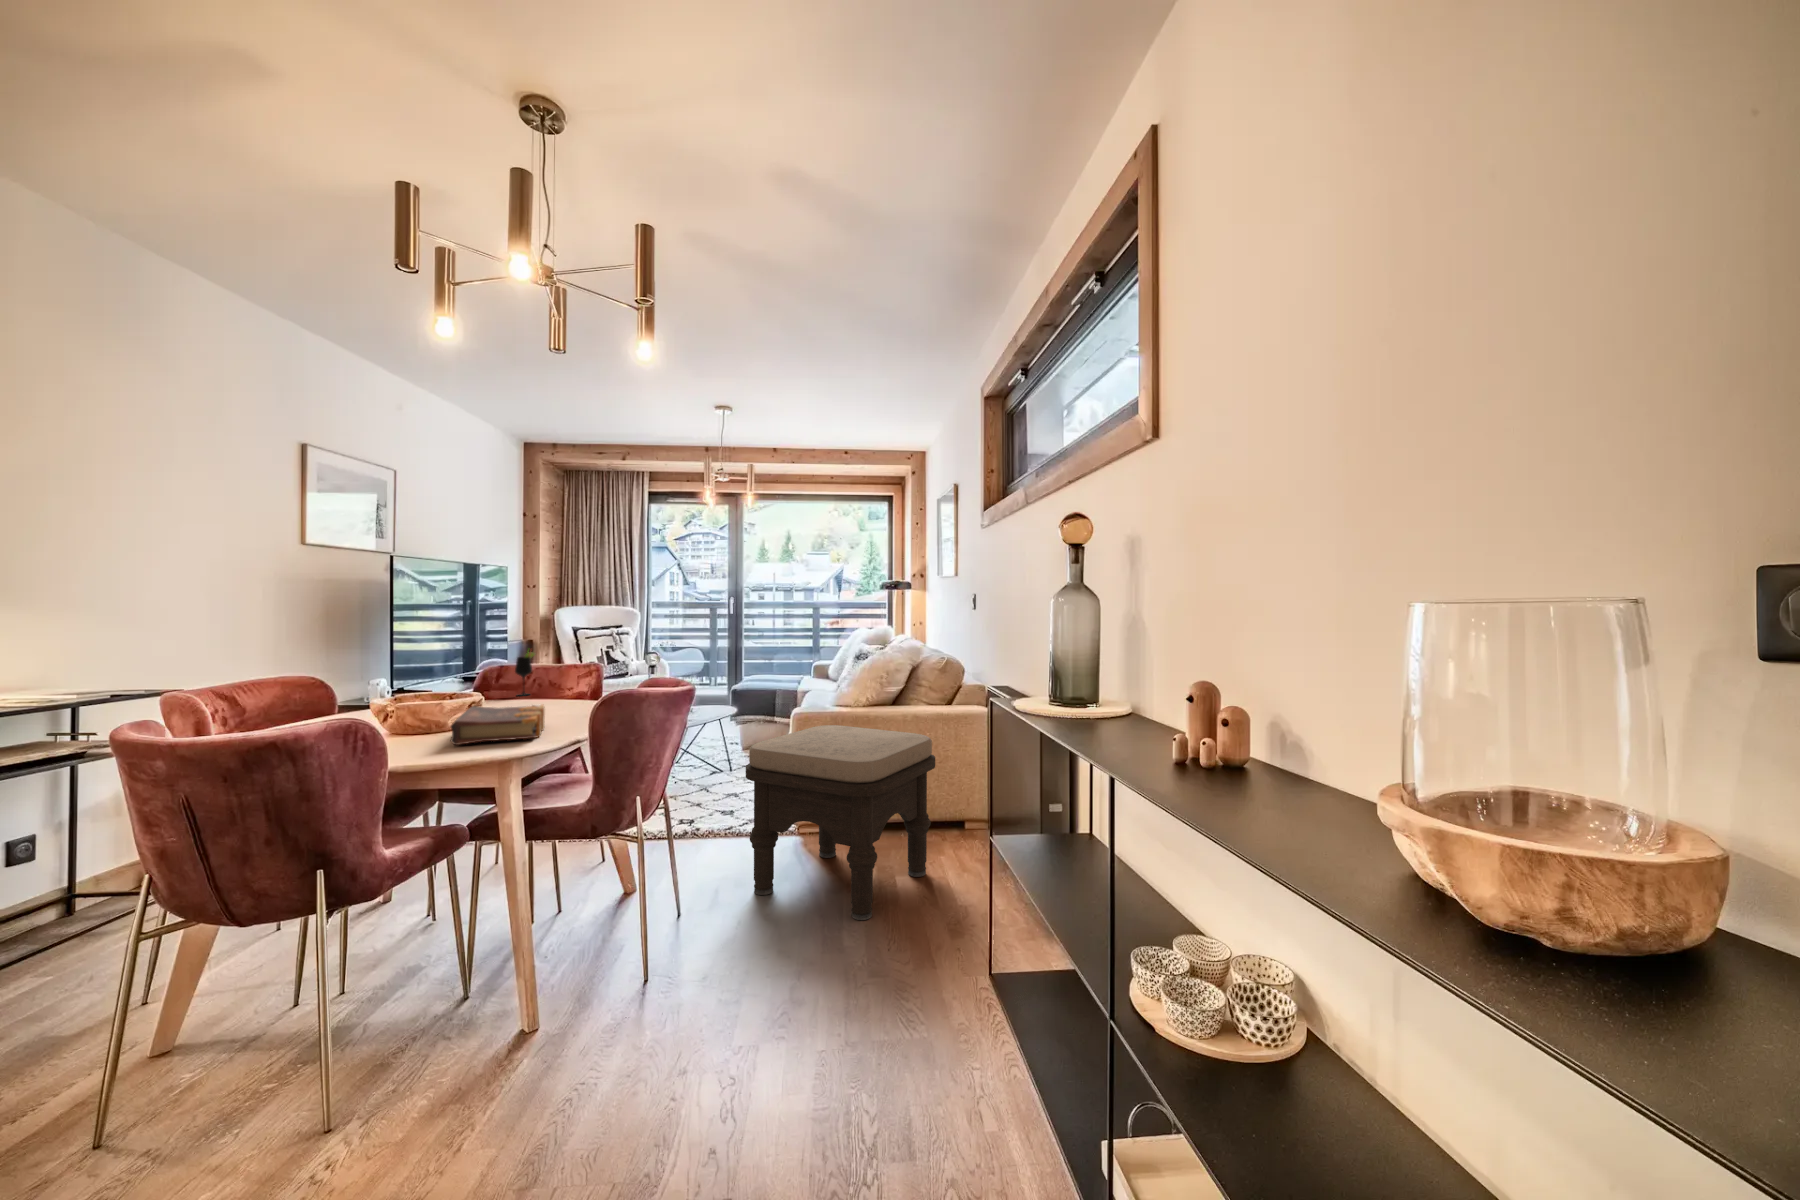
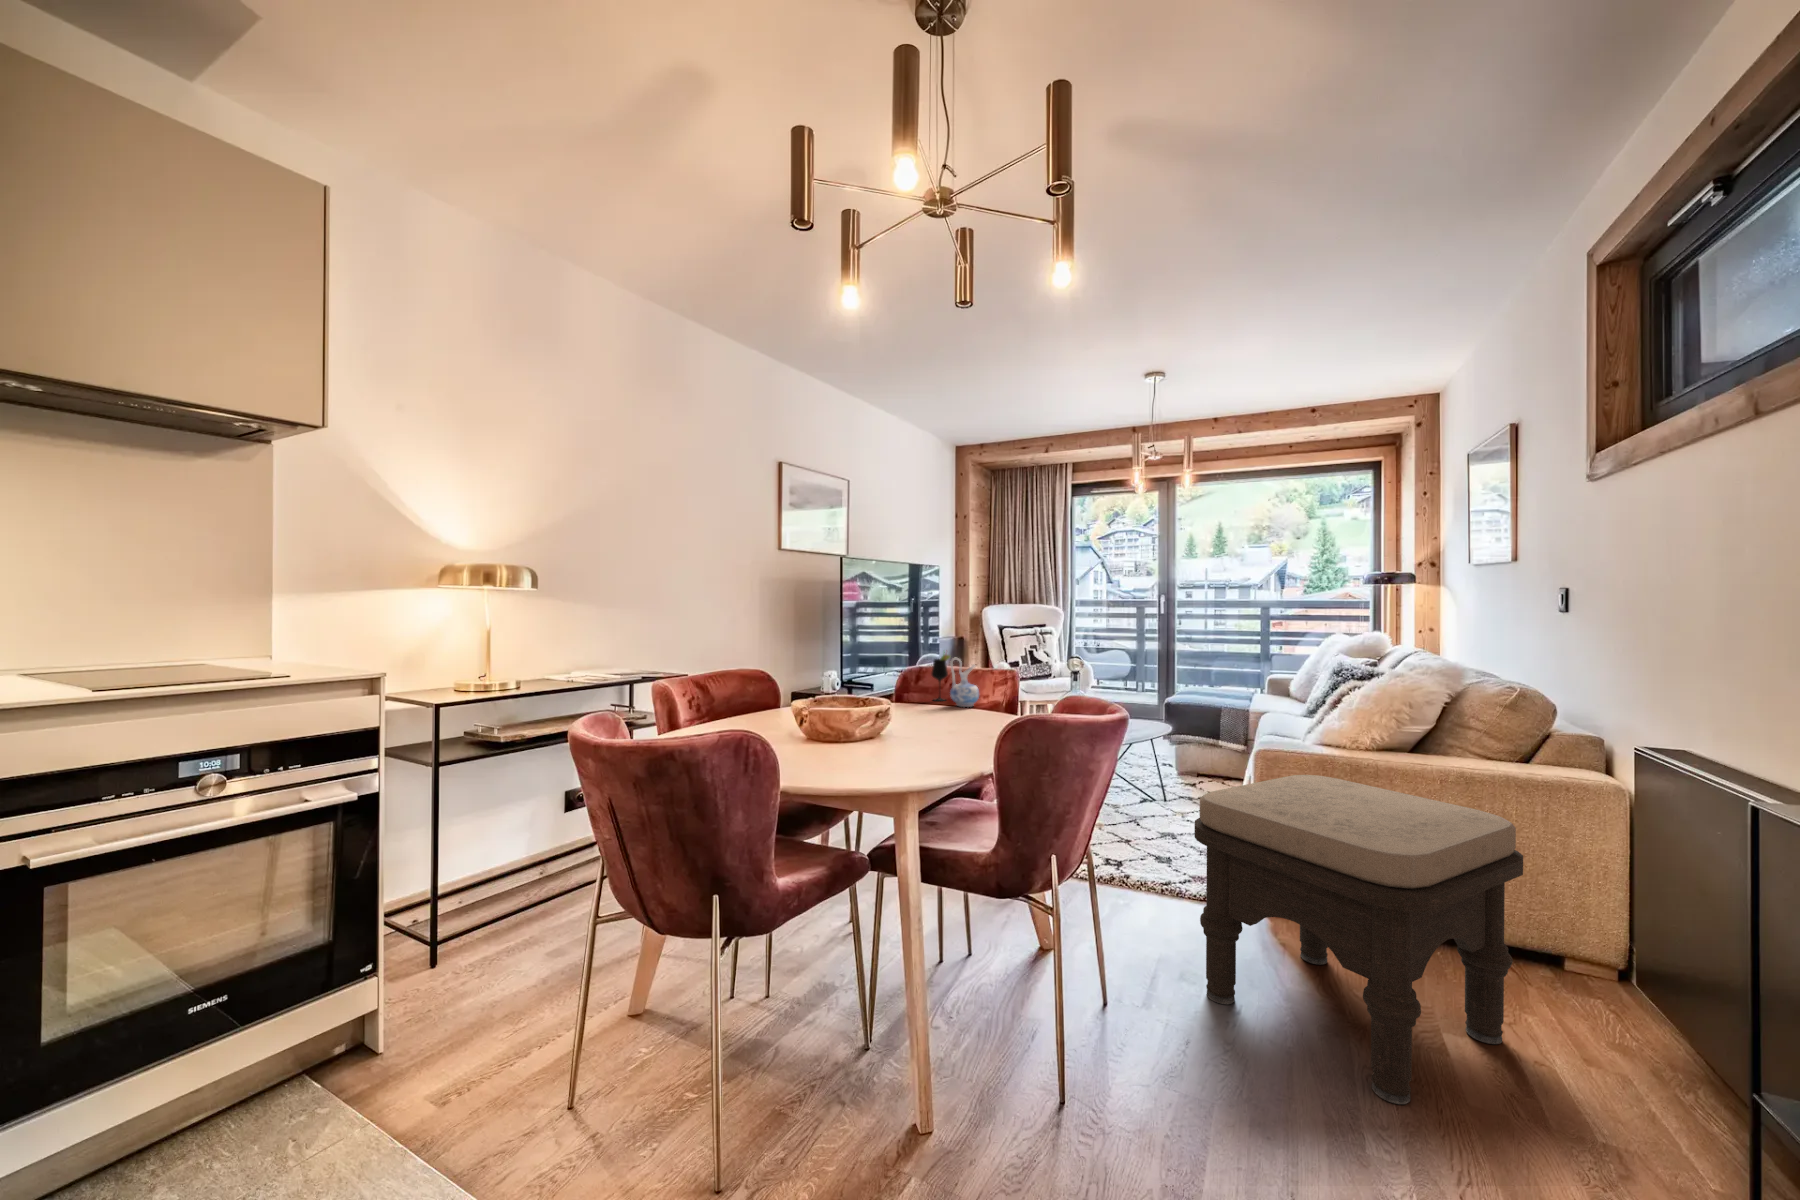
ceramic pitcher: none [536,654,565,698] -> present [950,658,979,707]
book: present [451,705,545,745] -> none [849,716,949,764]

